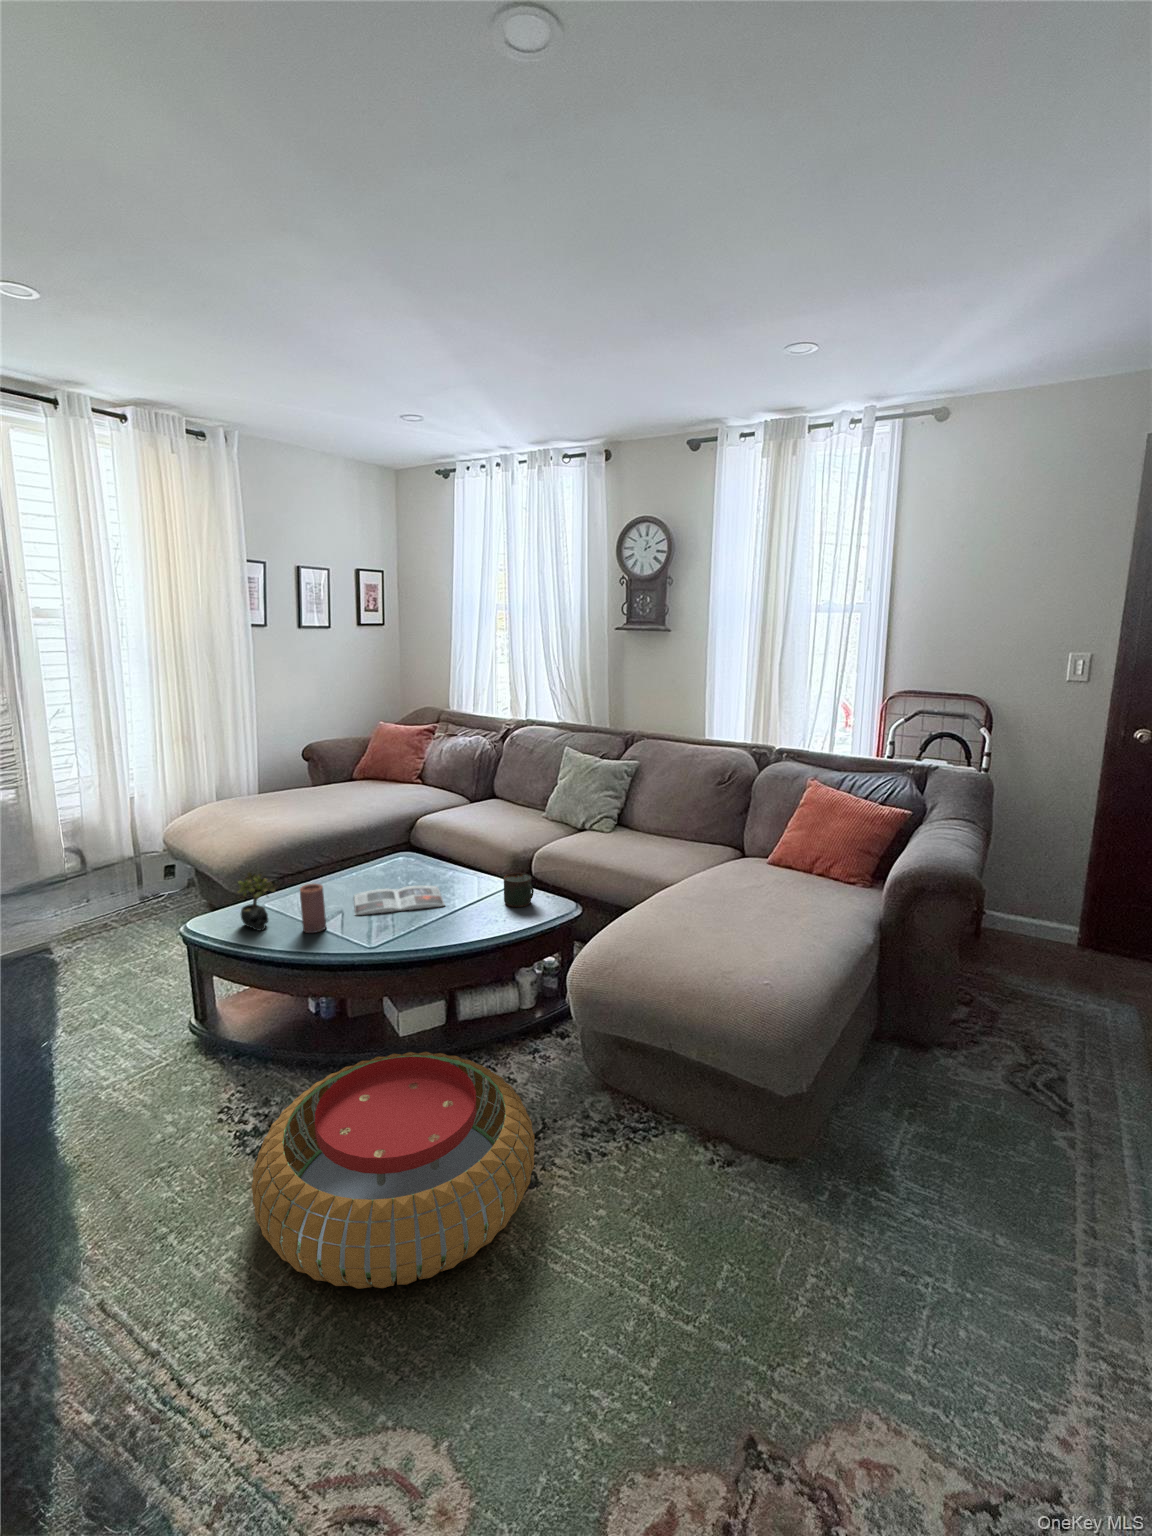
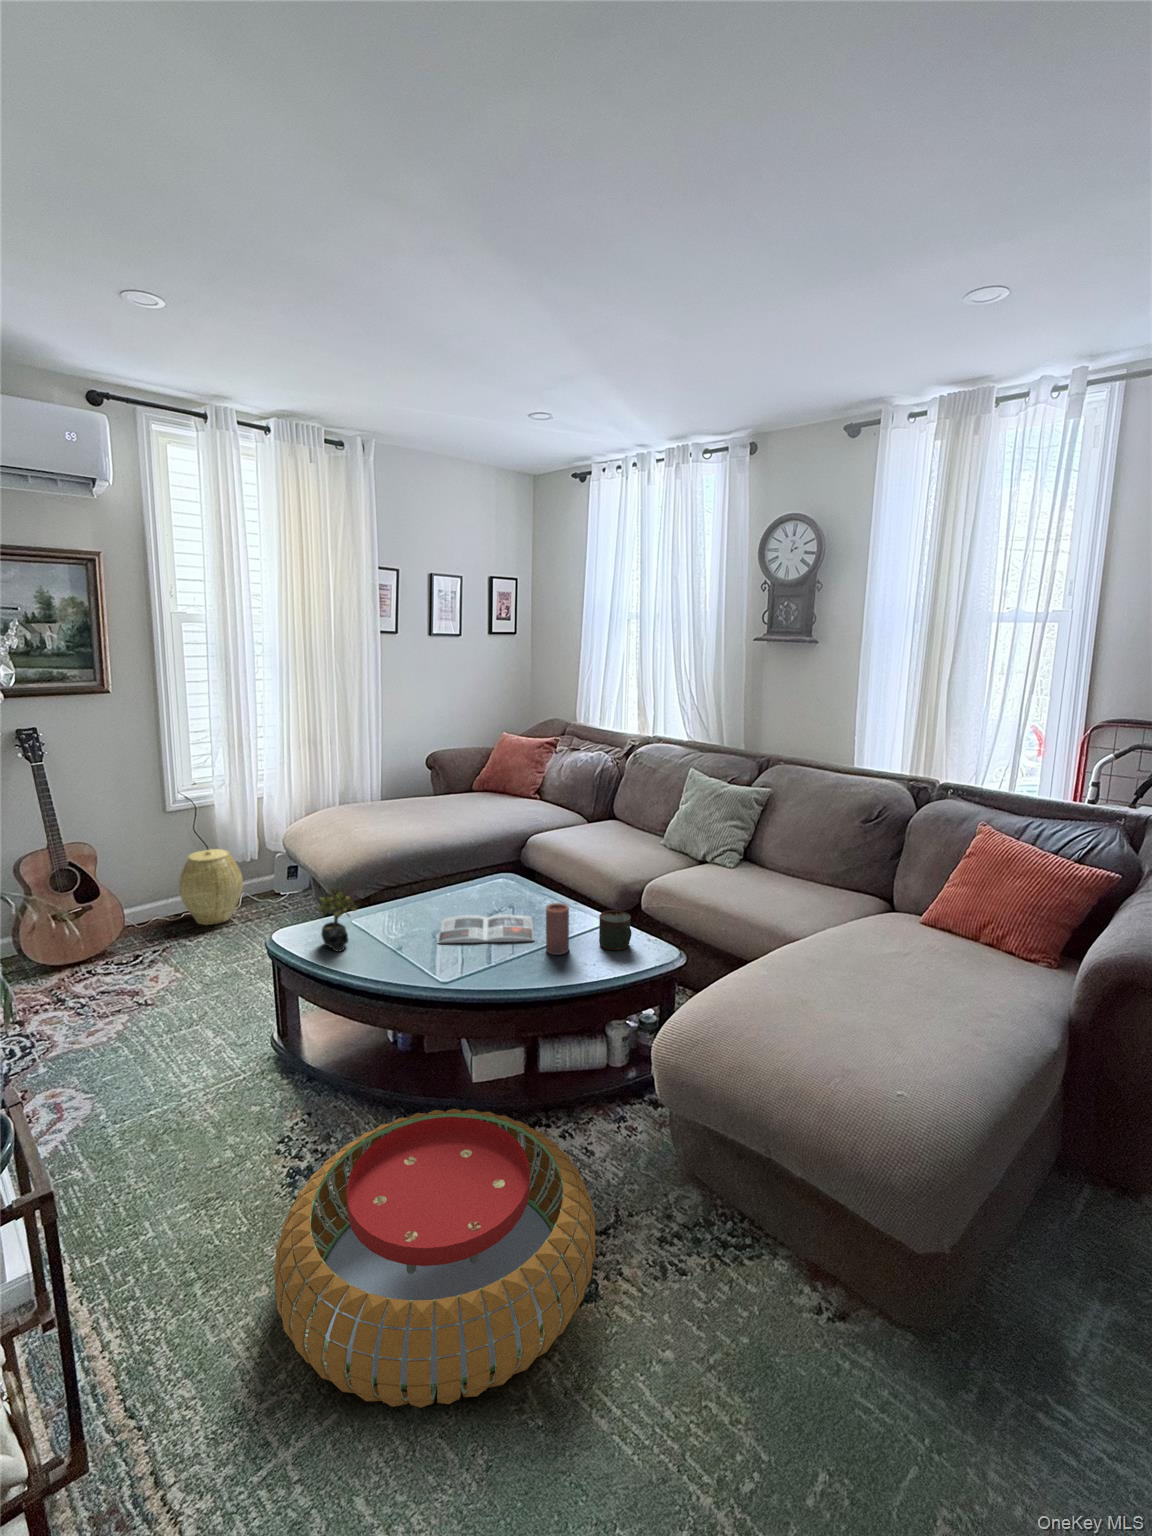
woven basket: none [51,851,122,929] -> present [179,849,243,925]
candle: present [300,884,326,933] -> present [546,903,569,955]

